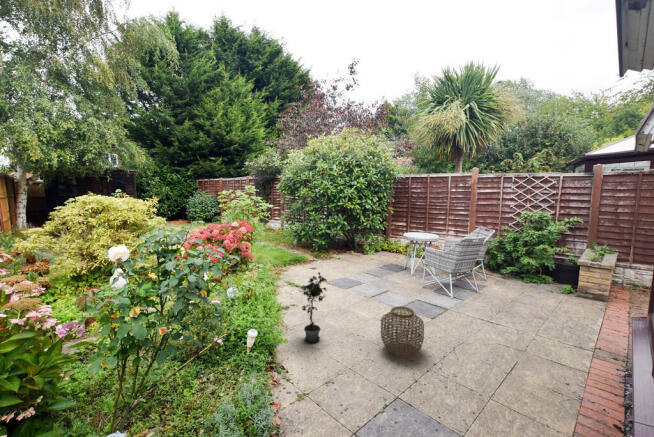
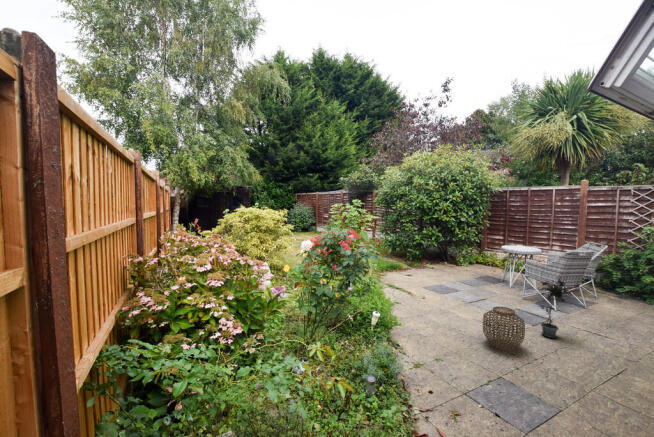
potted plant: present [301,273,327,342] -> present [540,280,569,338]

